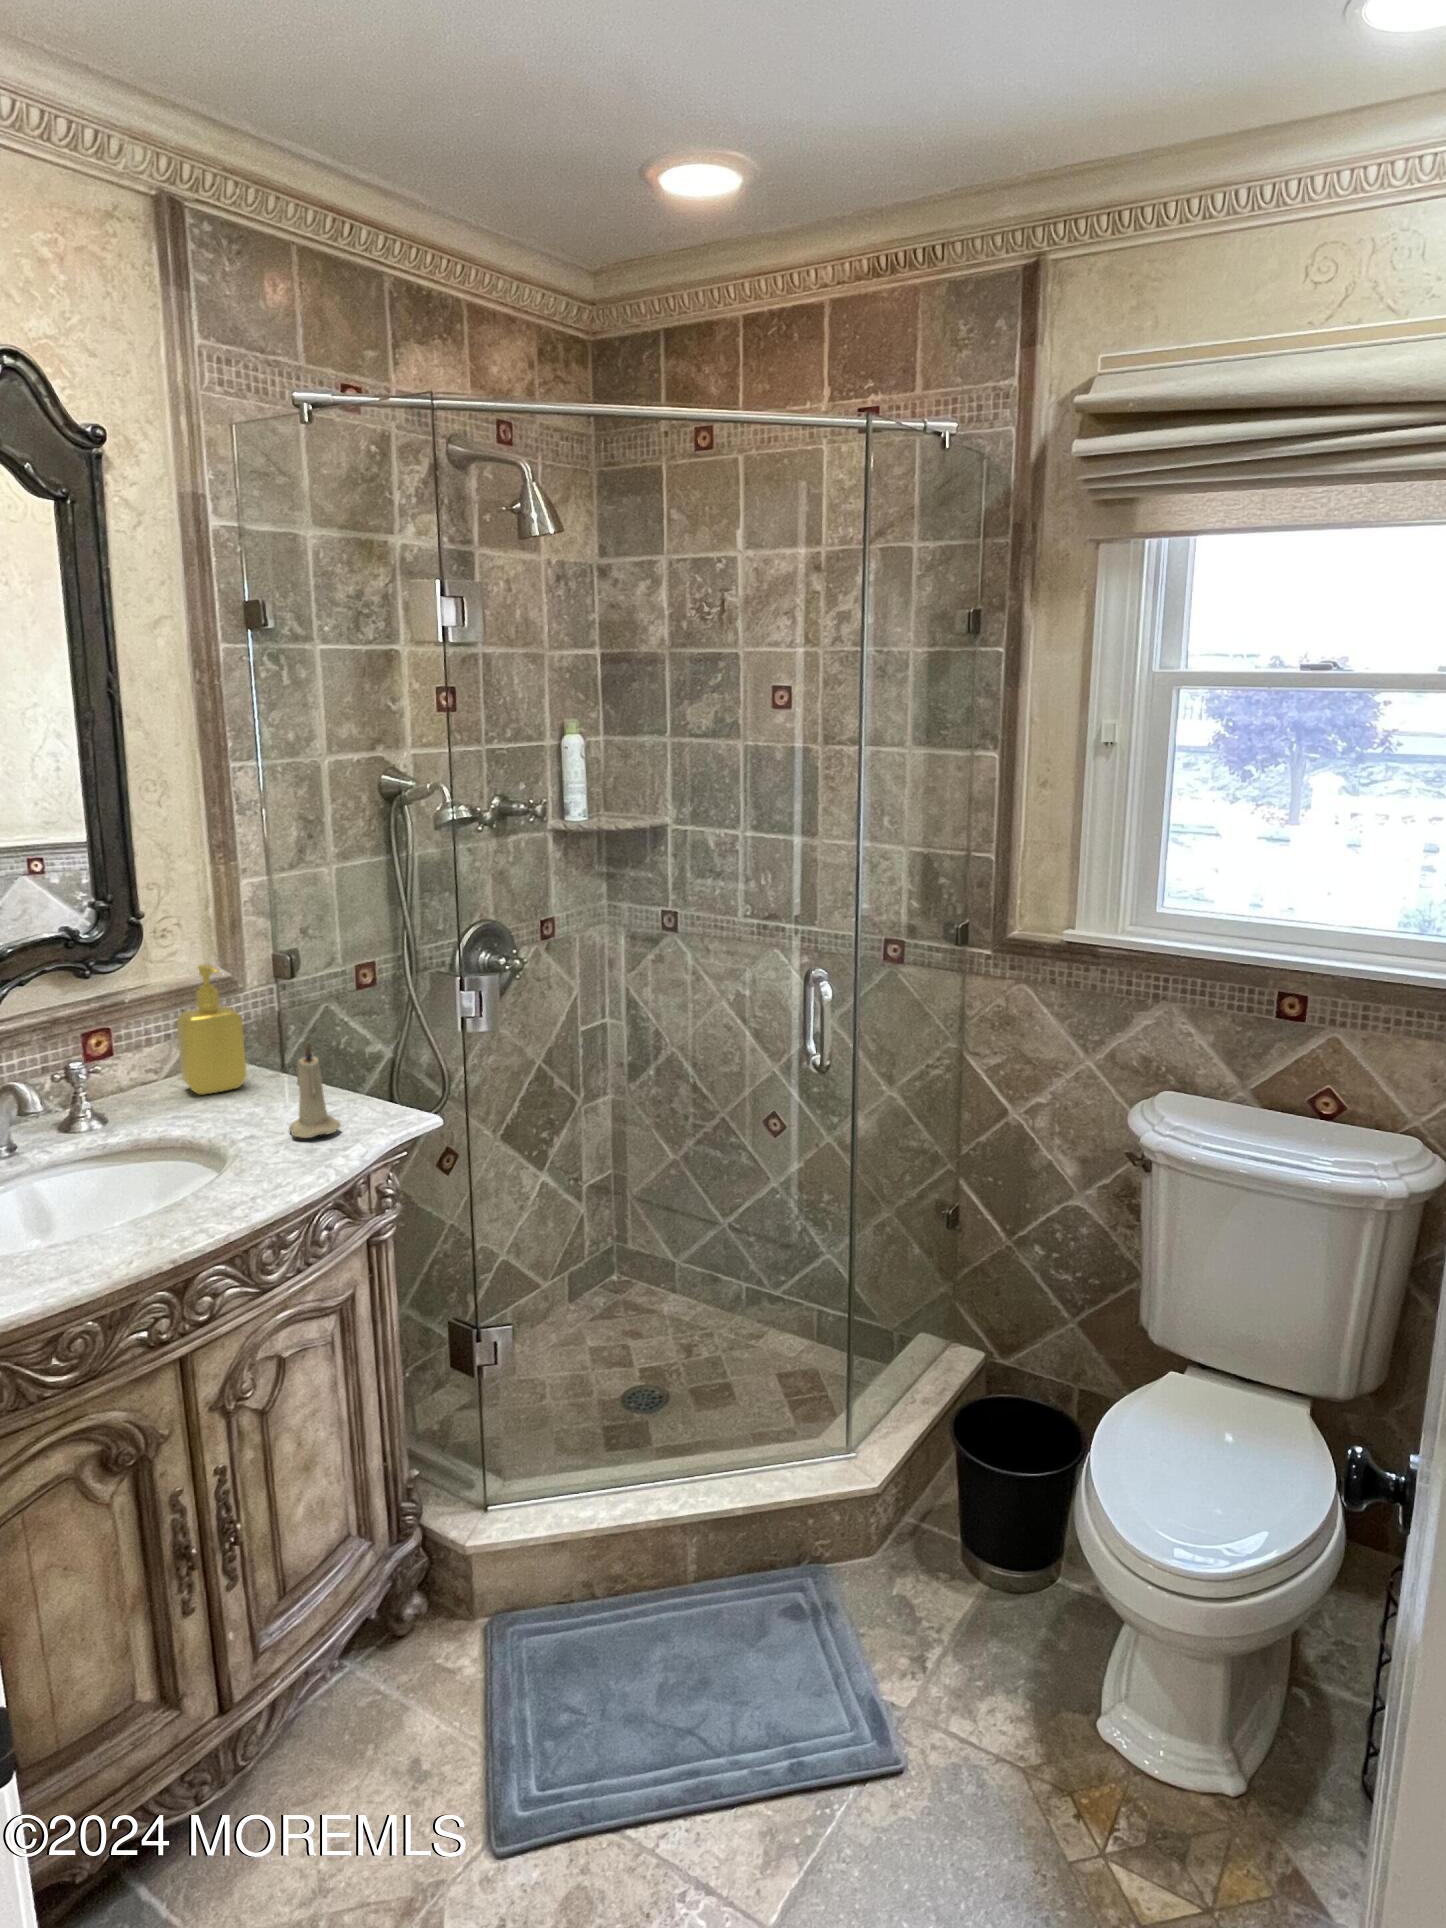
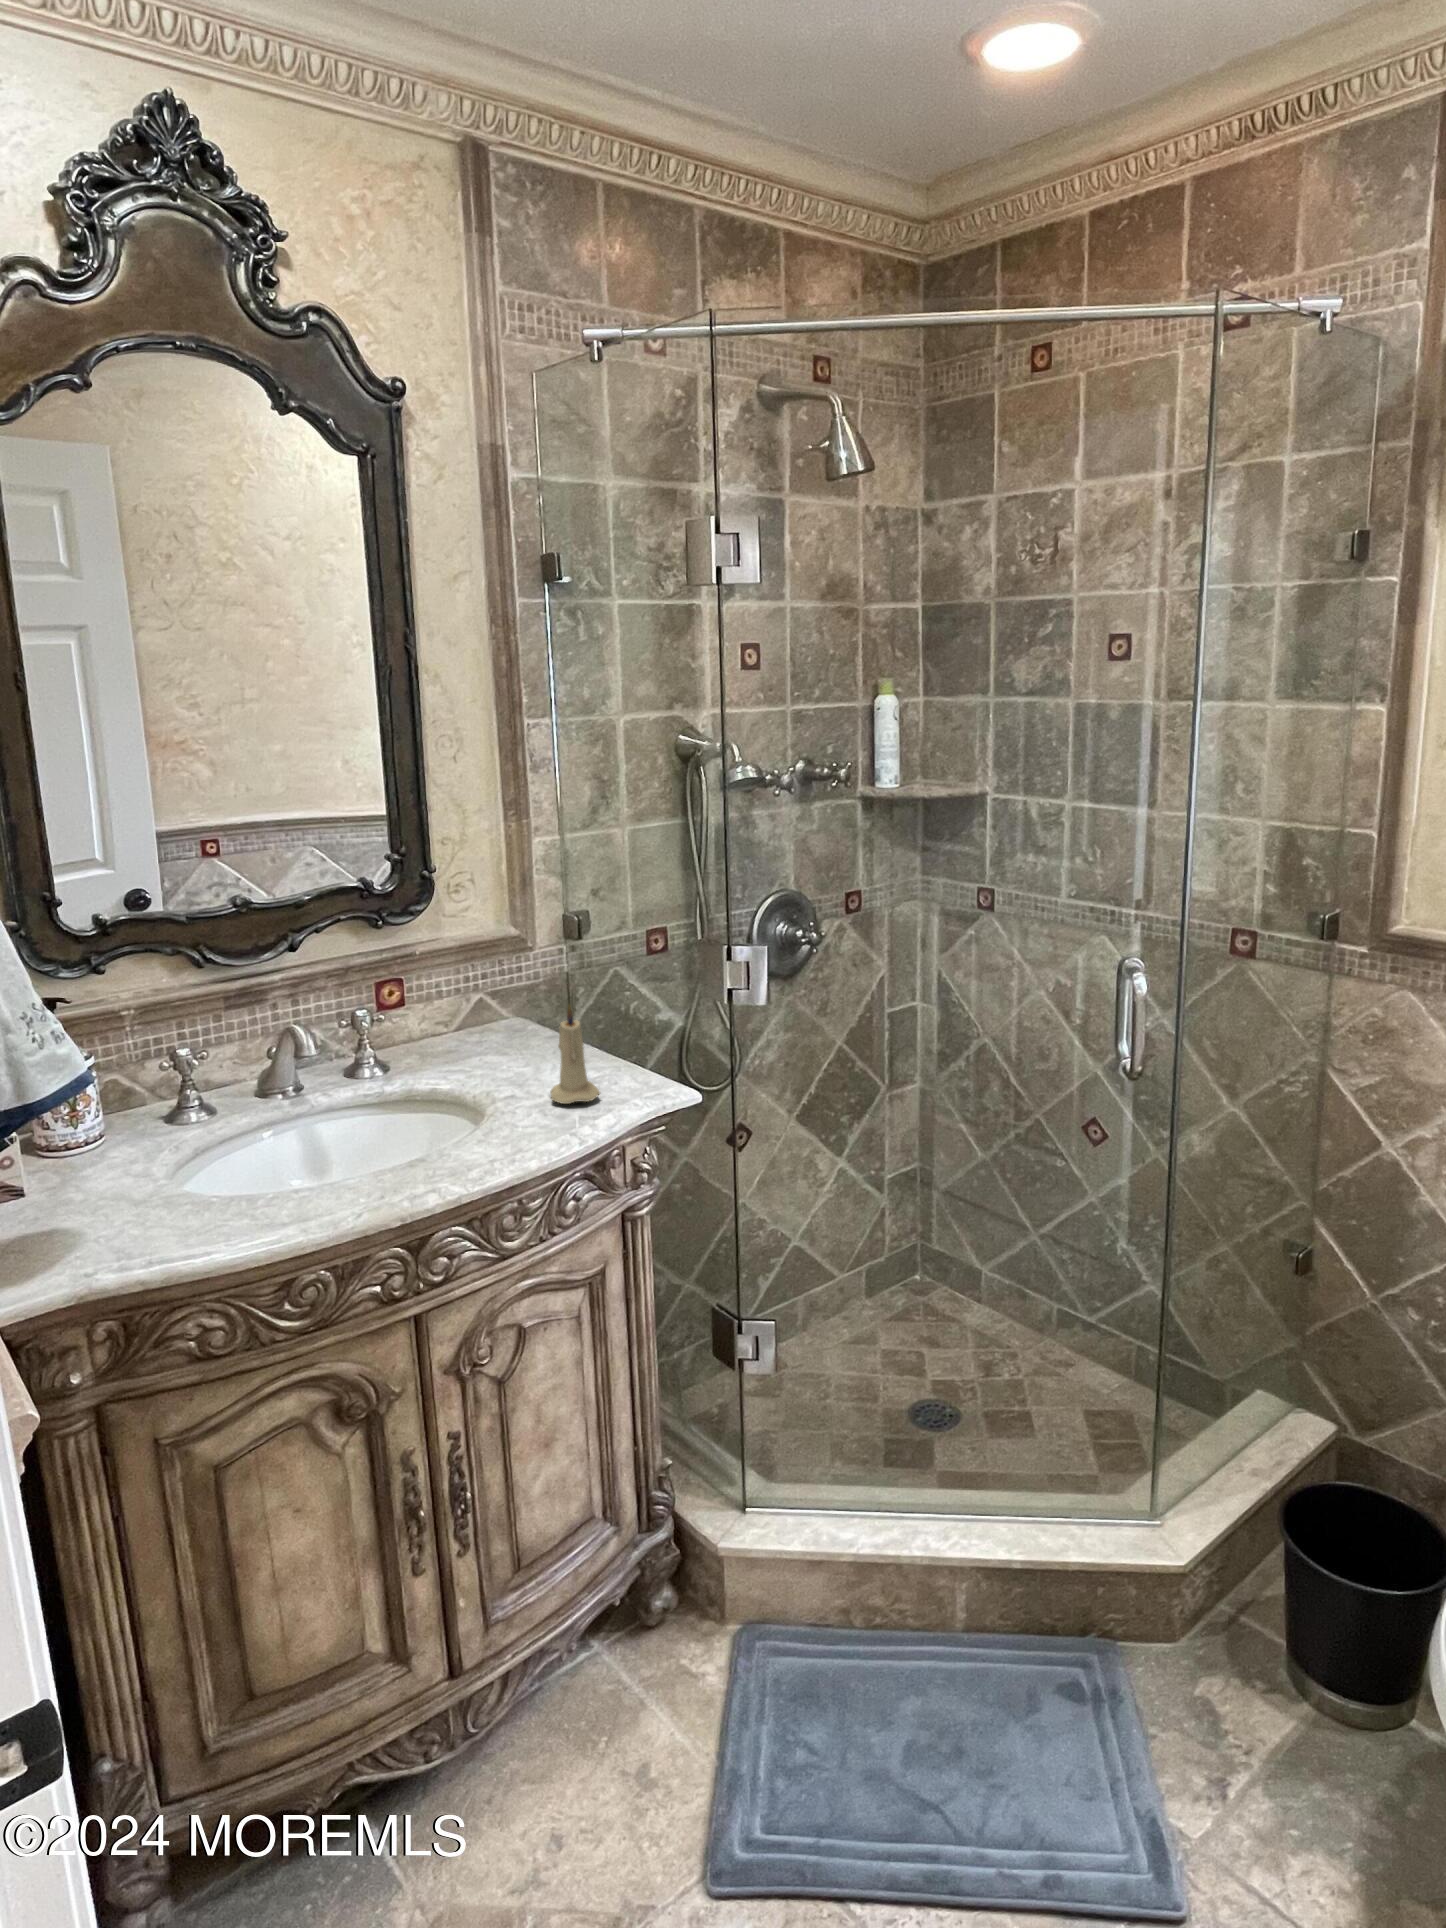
soap dispenser: present [177,964,246,1095] -> none [462,921,525,1051]

